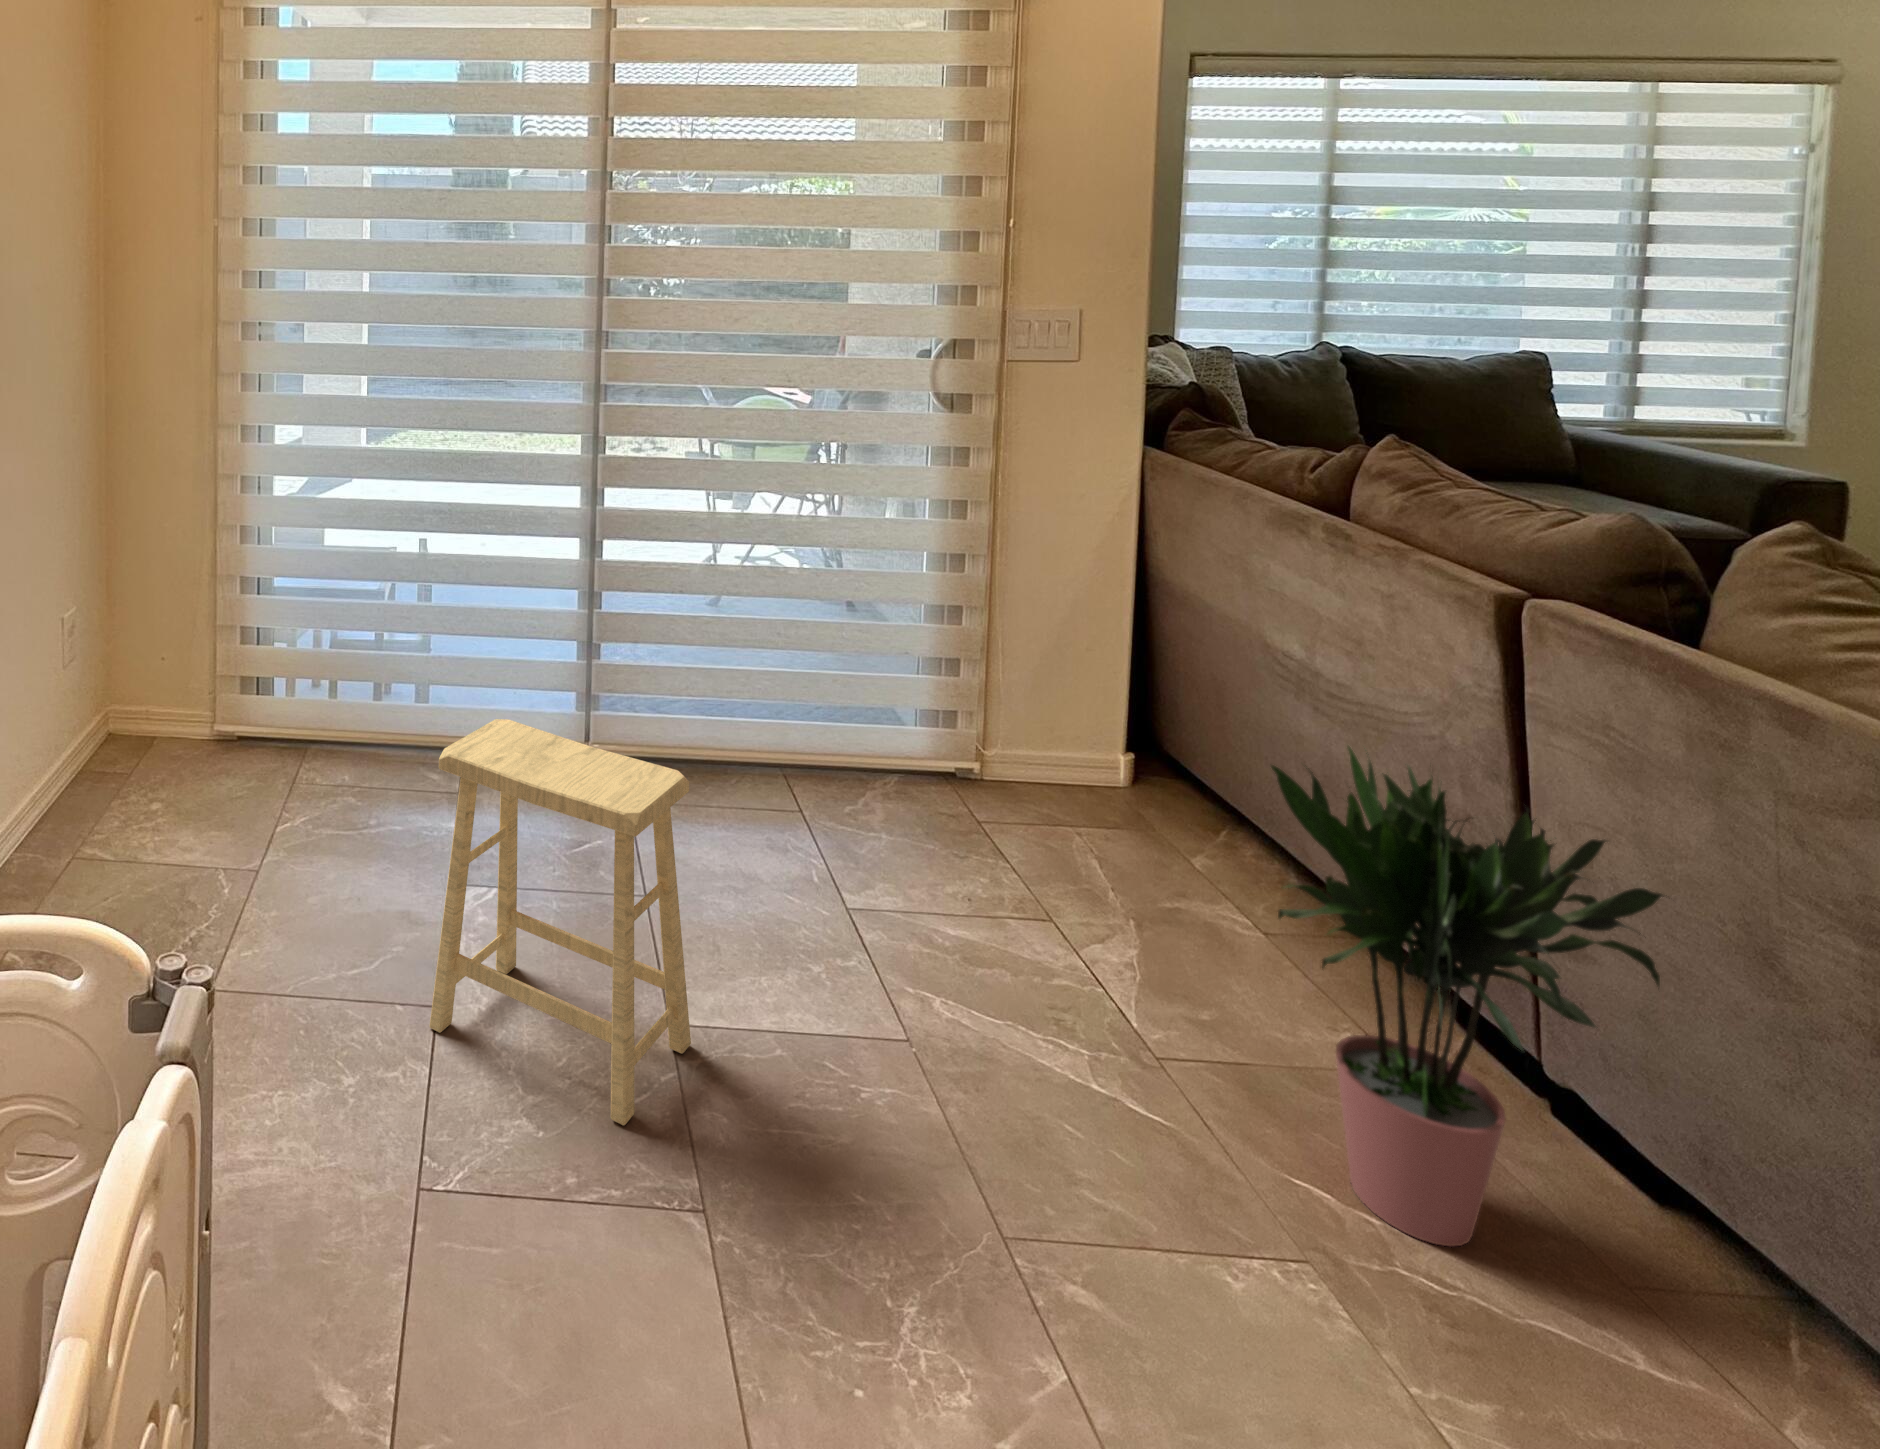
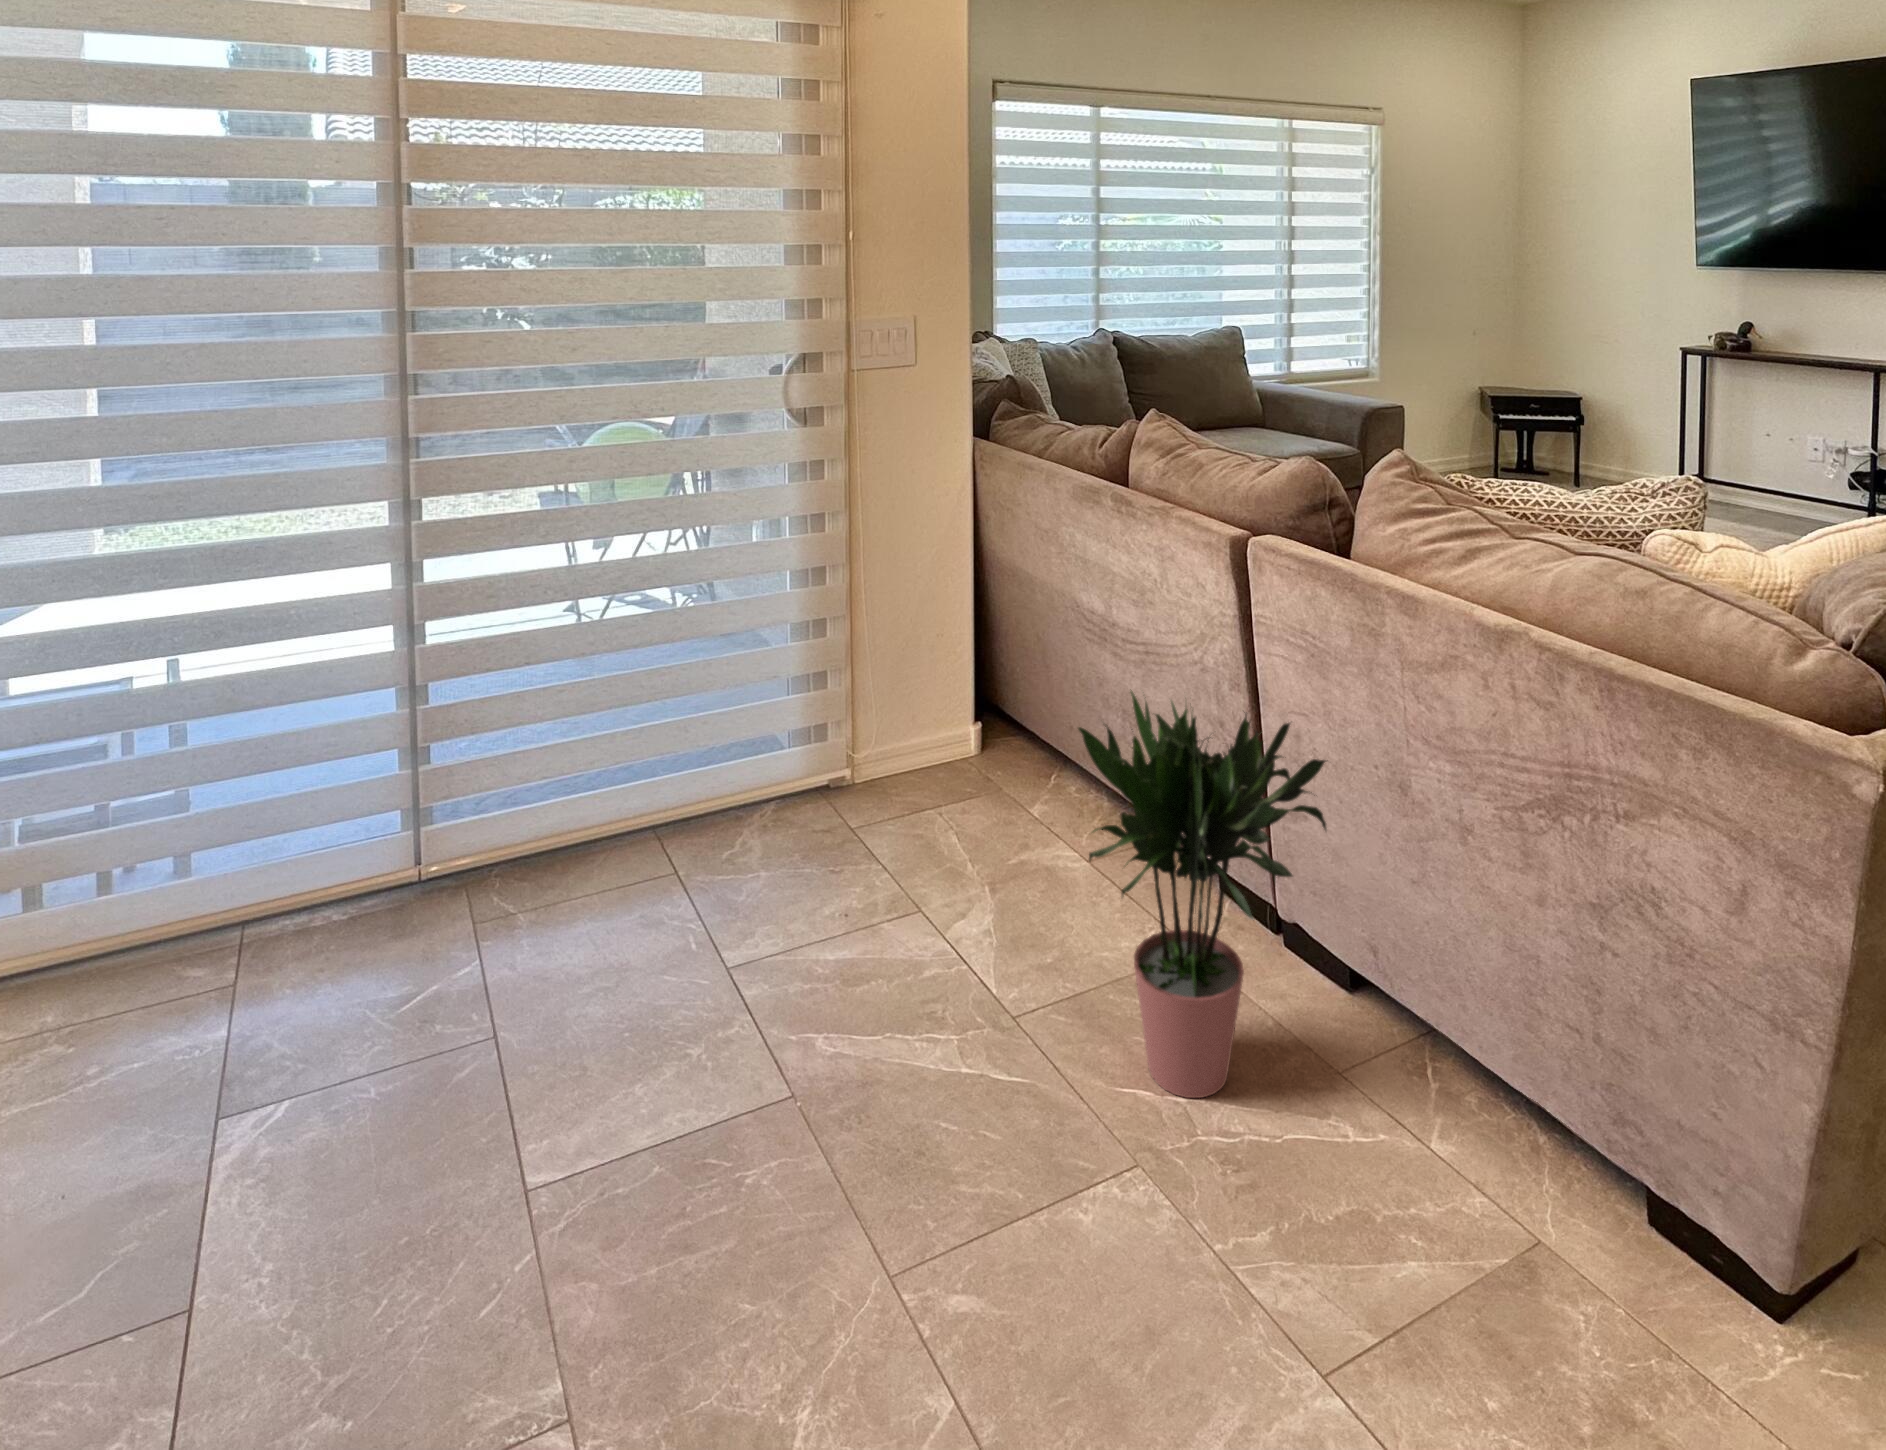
footstool: present [430,719,691,1126] -> none [141,909,540,1387]

